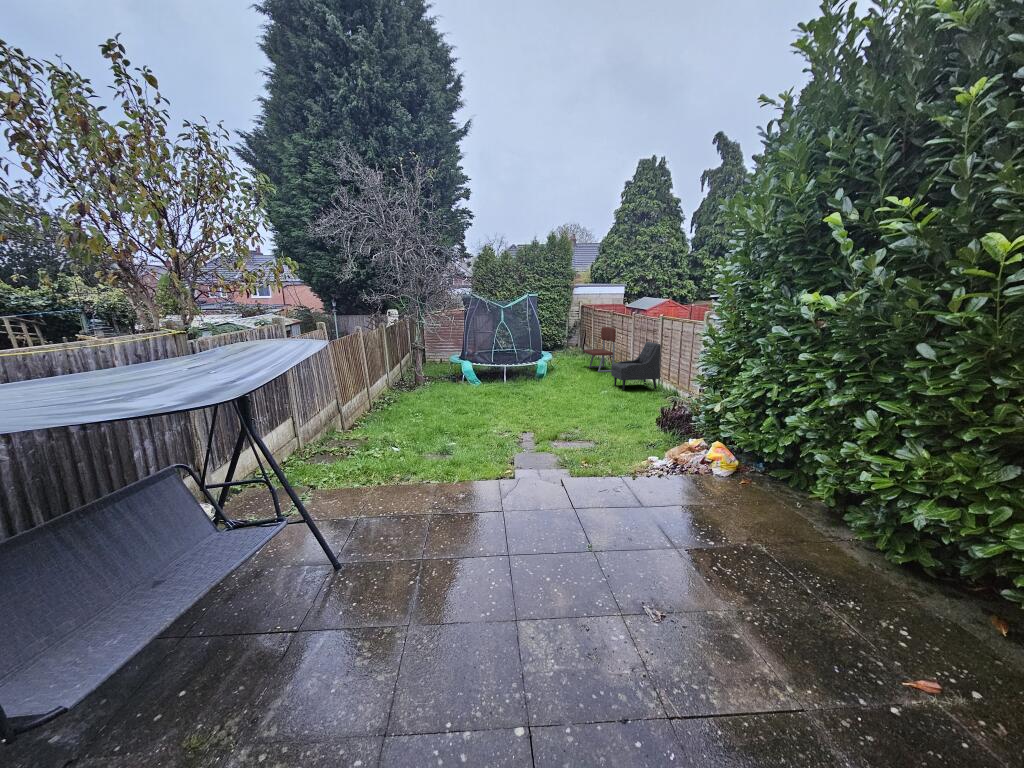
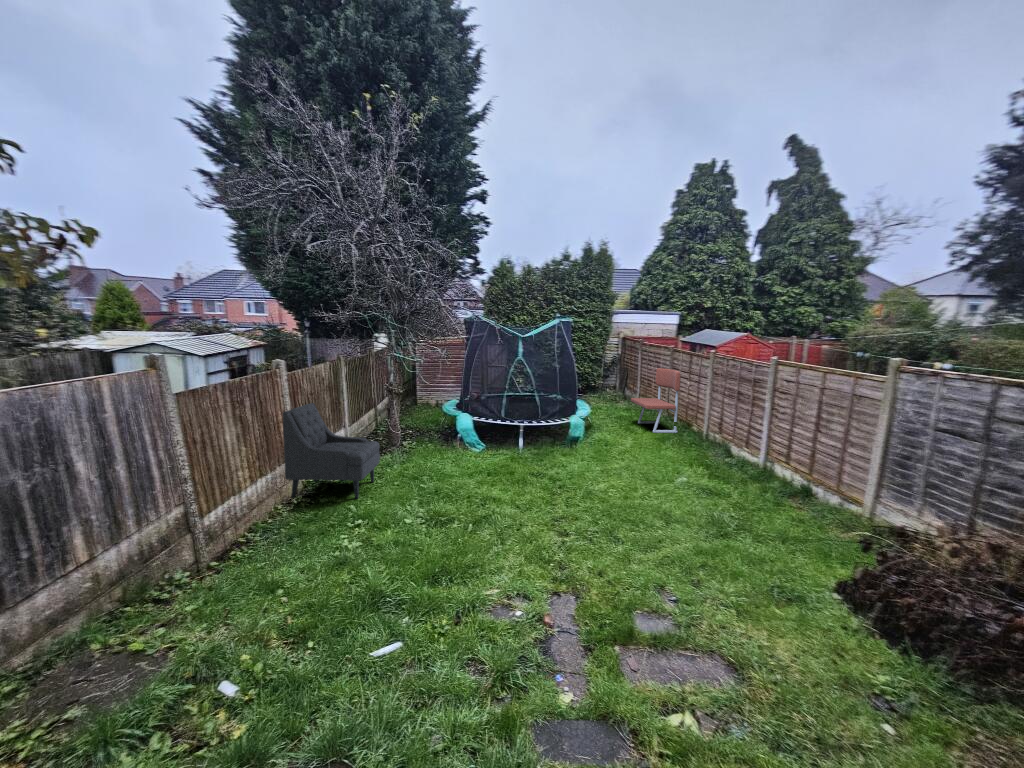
chair: present [611,342,661,390] -> present [283,403,380,499]

